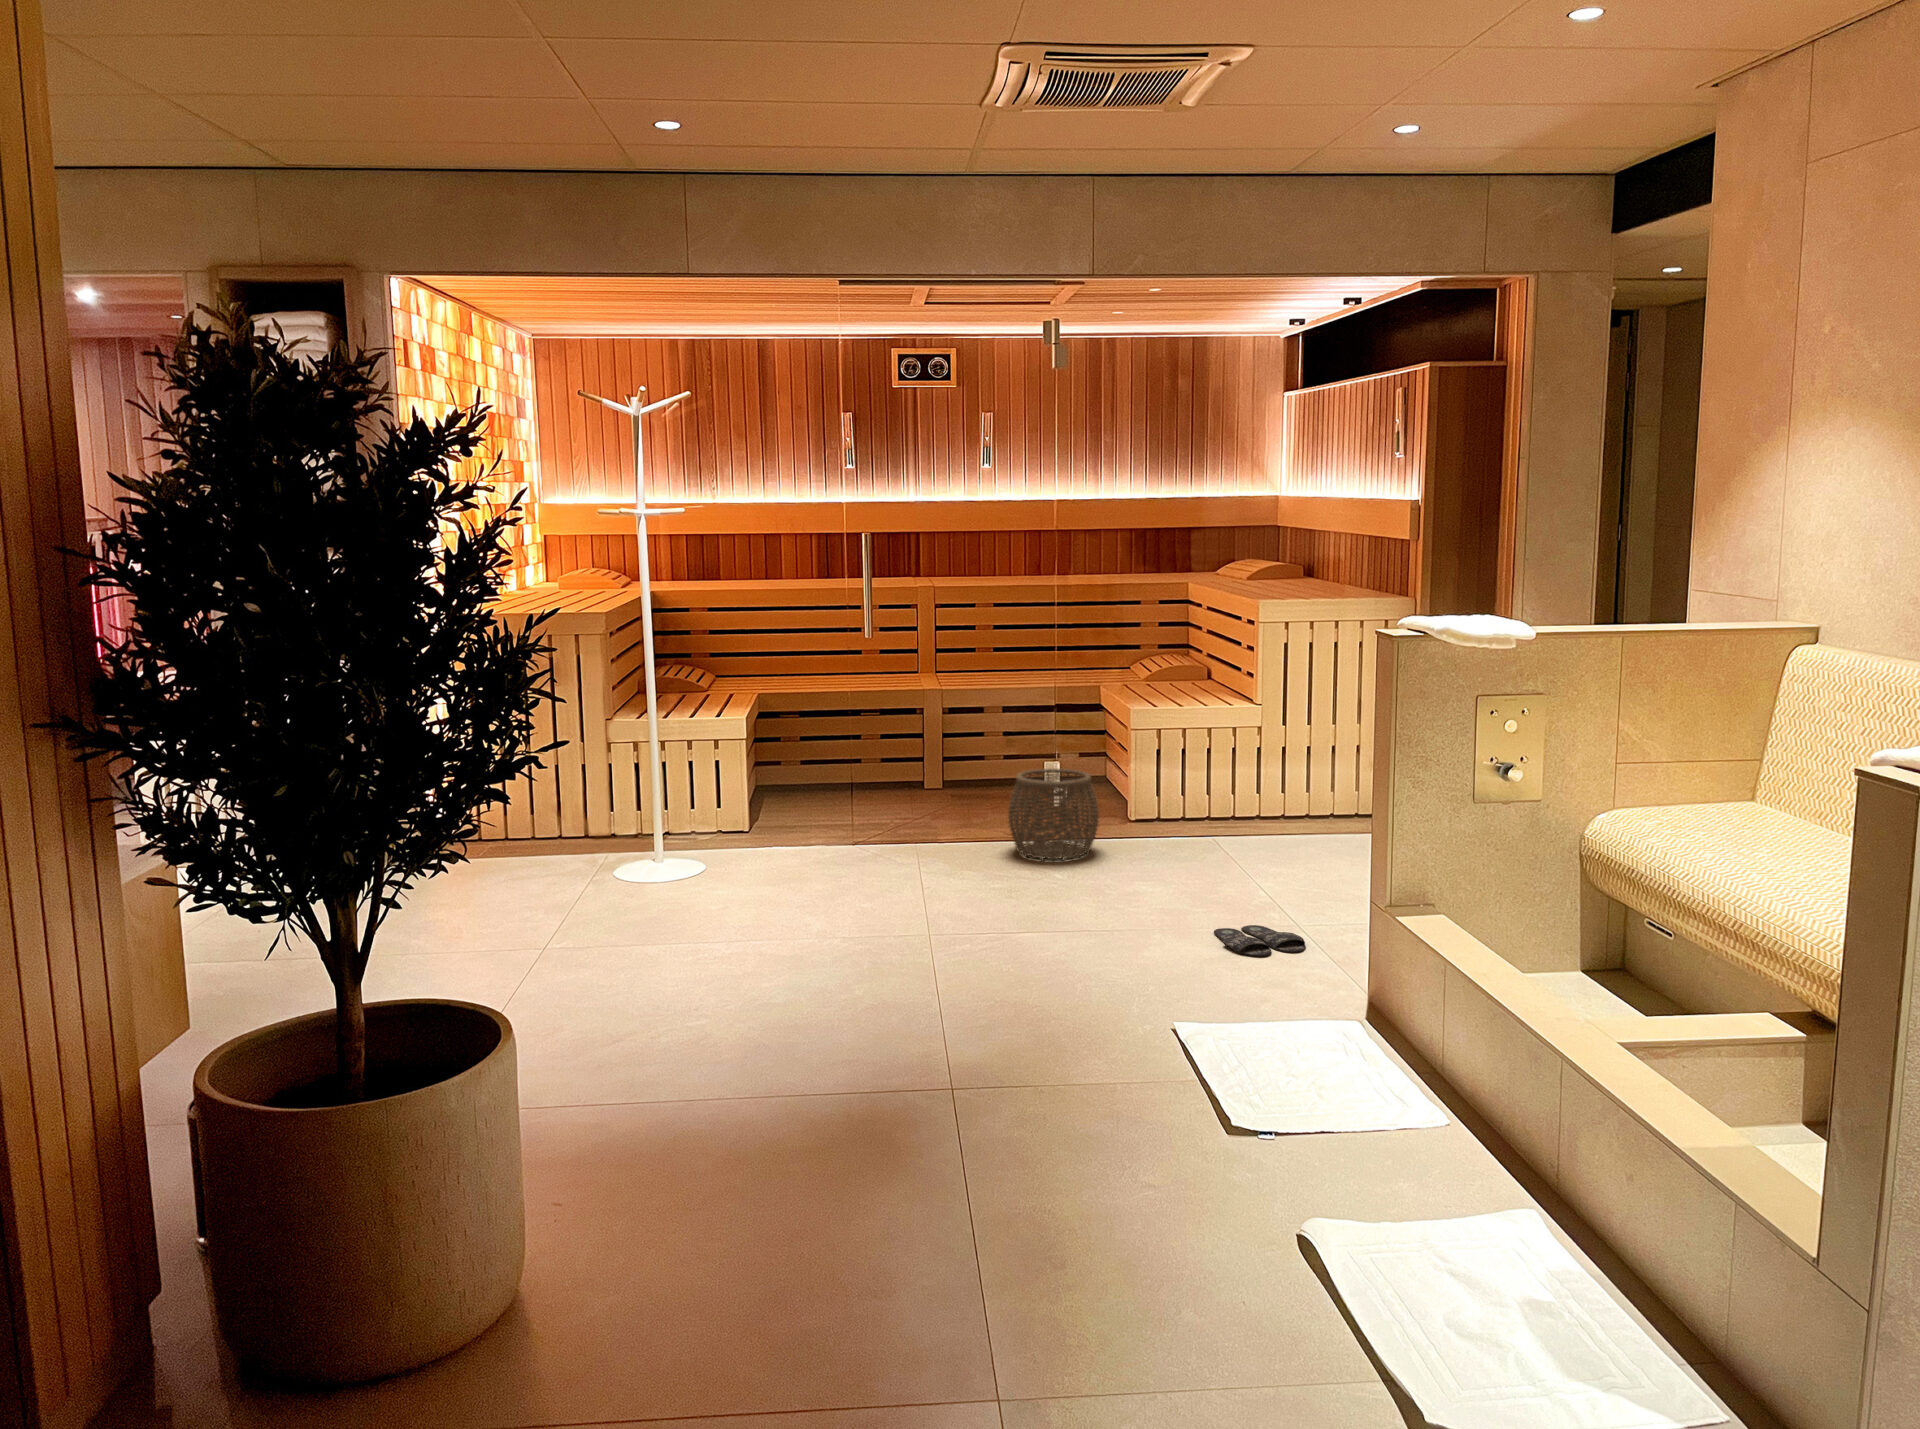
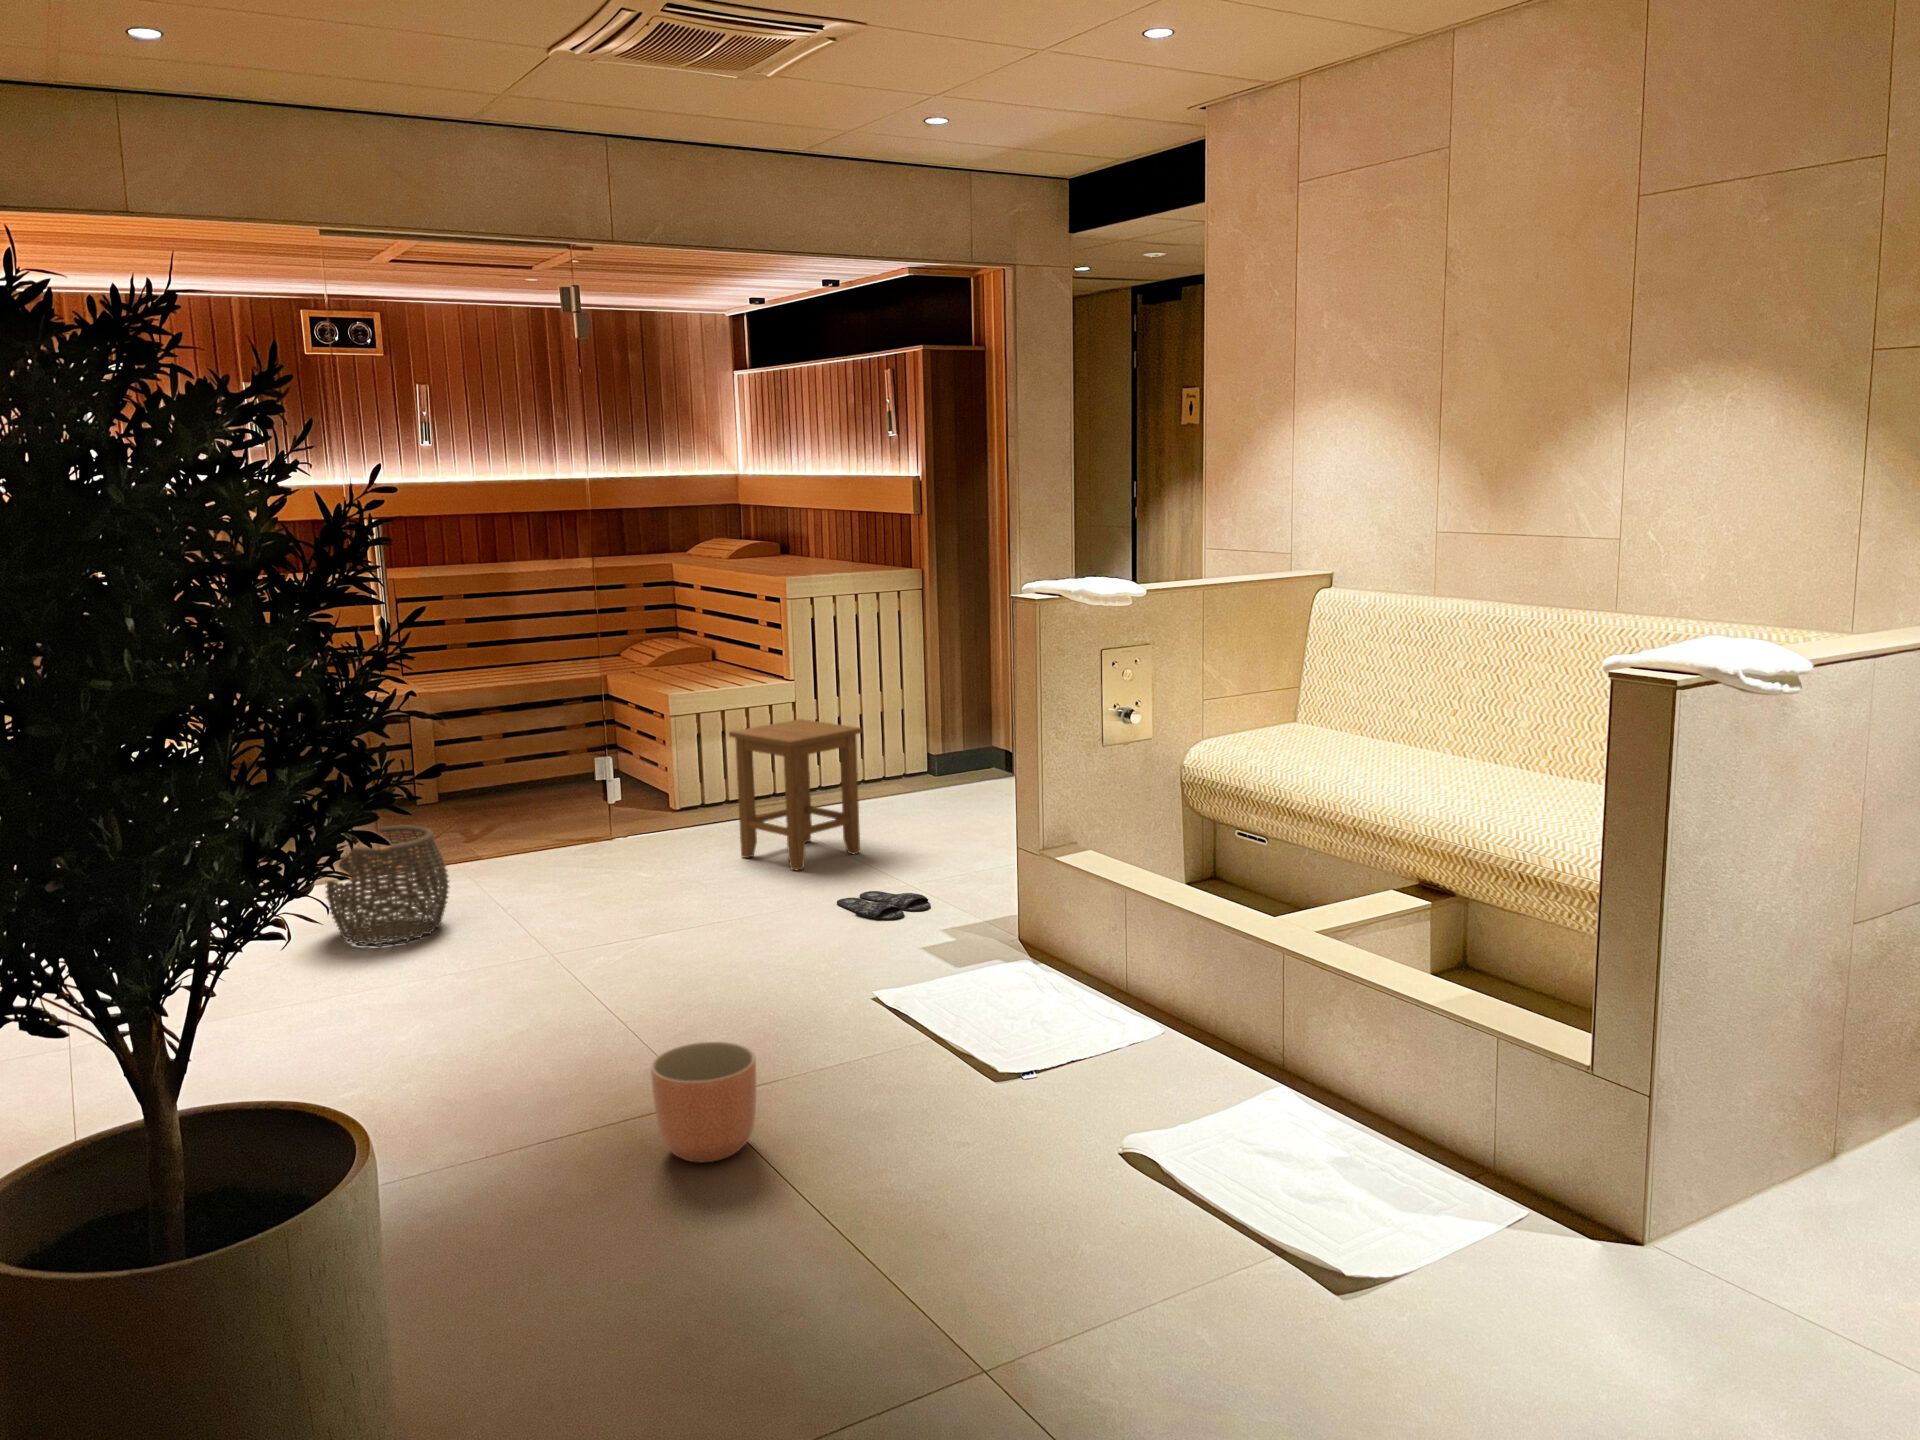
stool: none [1156,744,1287,894] -> present [729,719,862,870]
woven basket: present [1008,769,1099,859] -> present [326,826,449,945]
planter: none [868,1036,965,1150] -> present [651,1042,756,1162]

